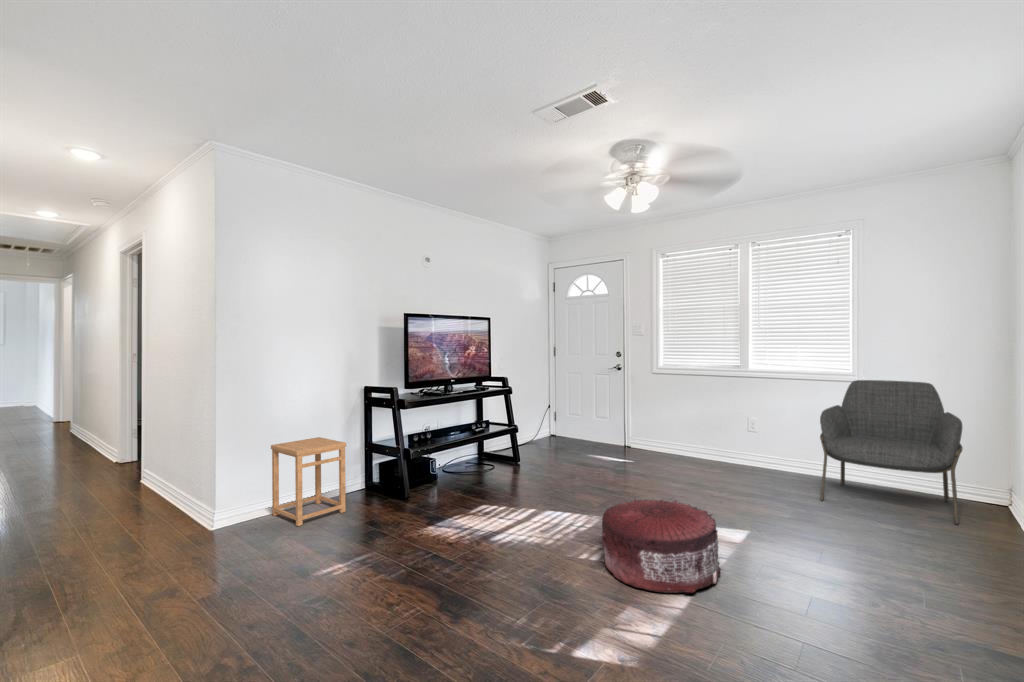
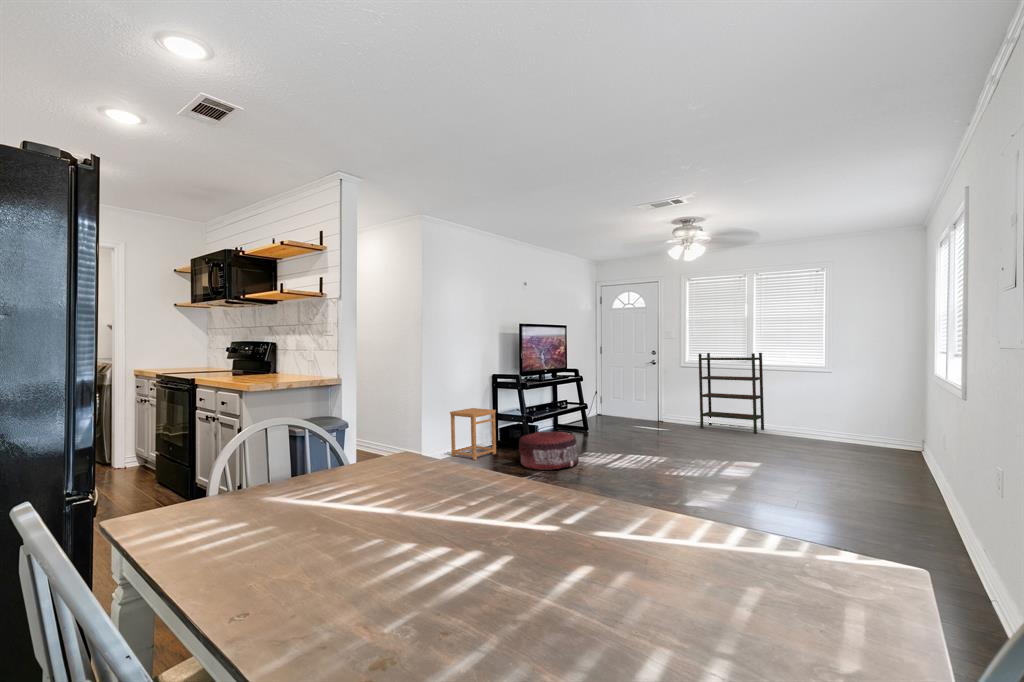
bookshelf: none [675,357,766,476] -> present [699,353,764,433]
armchair: present [820,380,963,524] -> none [798,366,885,452]
pouf: present [602,499,721,593] -> present [519,432,579,470]

